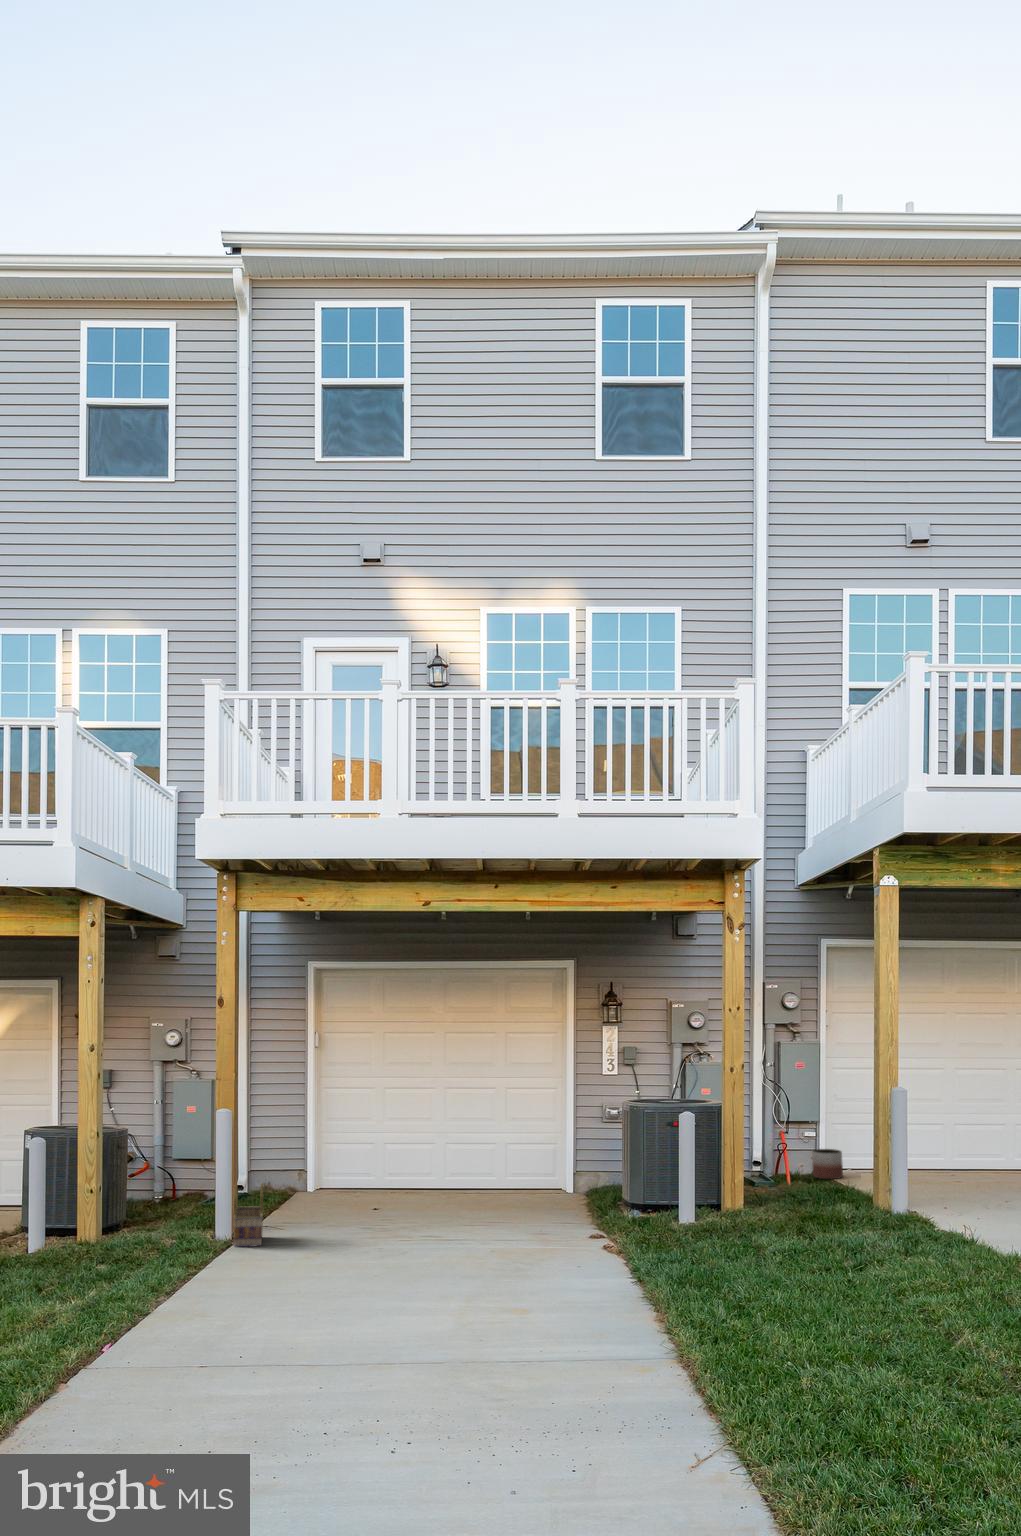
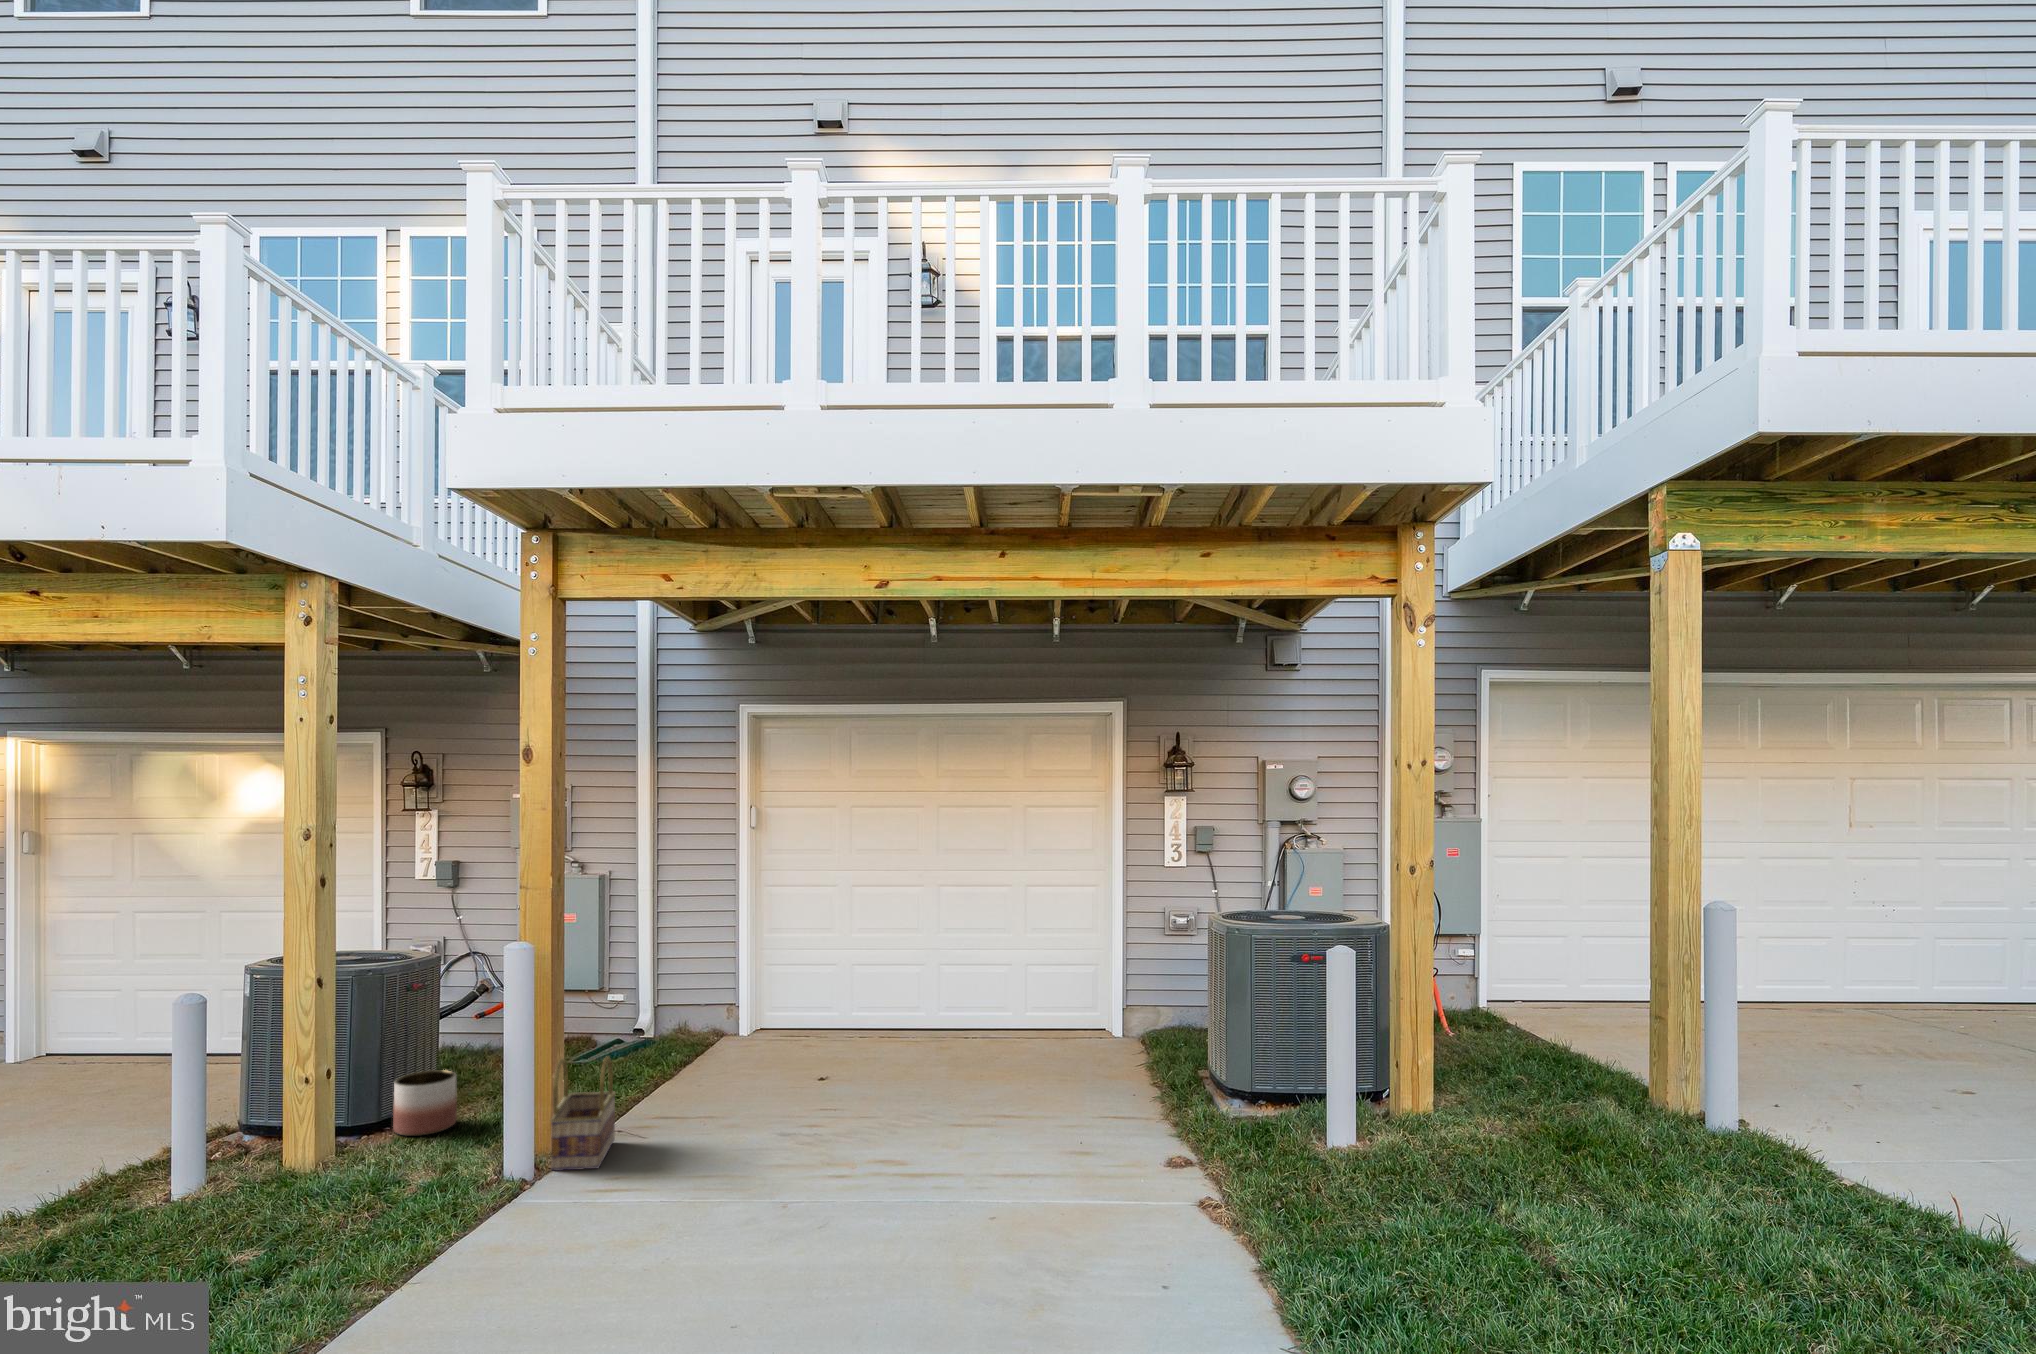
planter: present [812,1149,843,1179] -> present [393,1070,457,1136]

